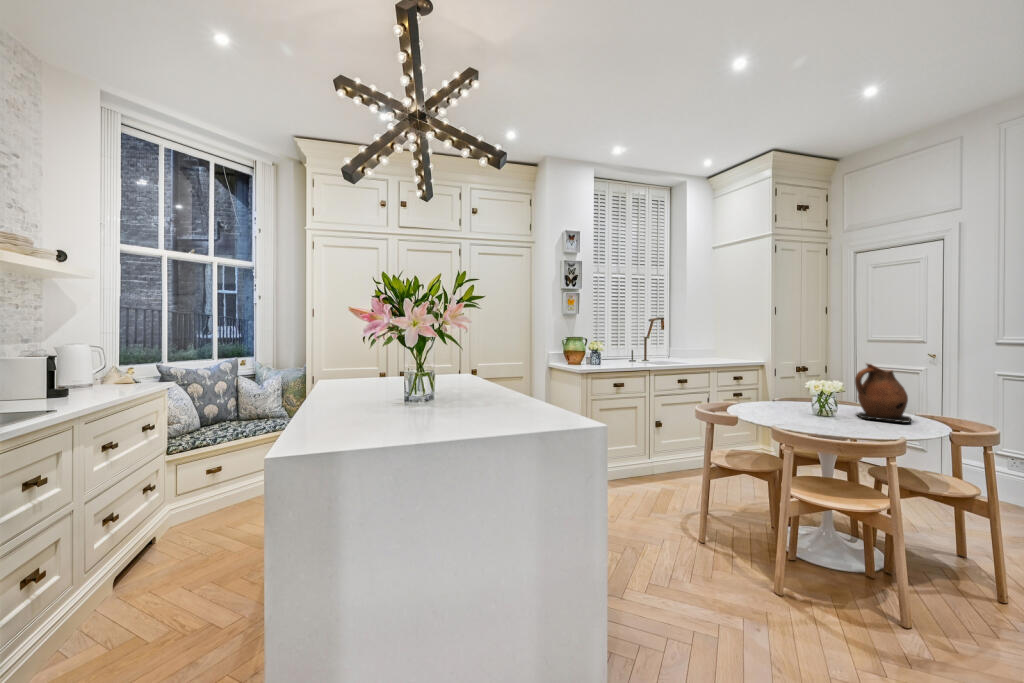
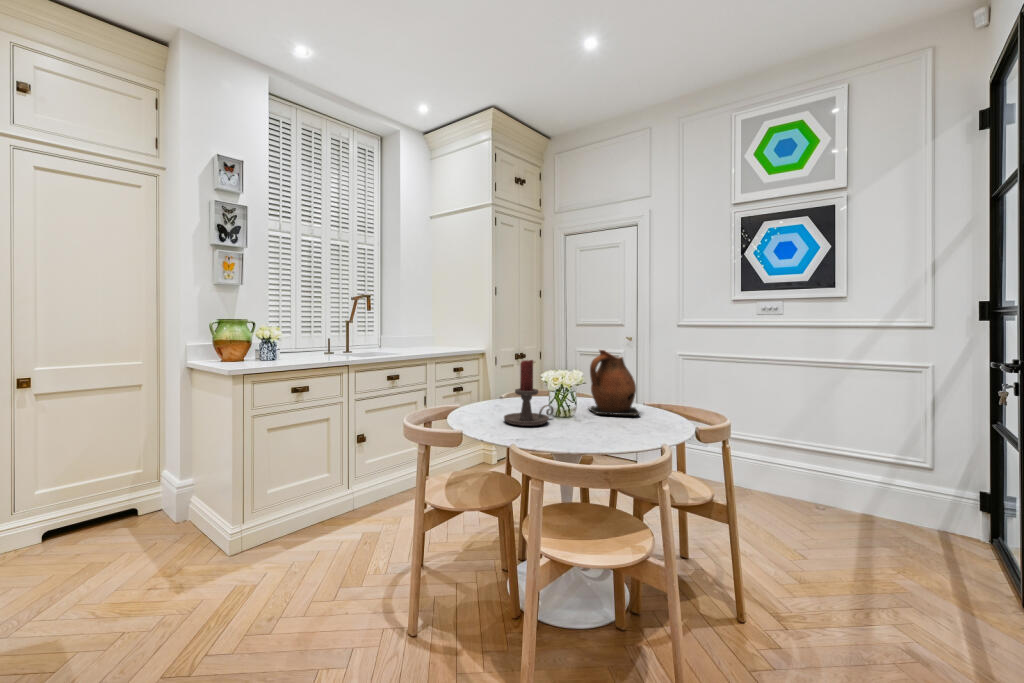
candle holder: none [769,369,816,420] -> present [504,360,554,426]

